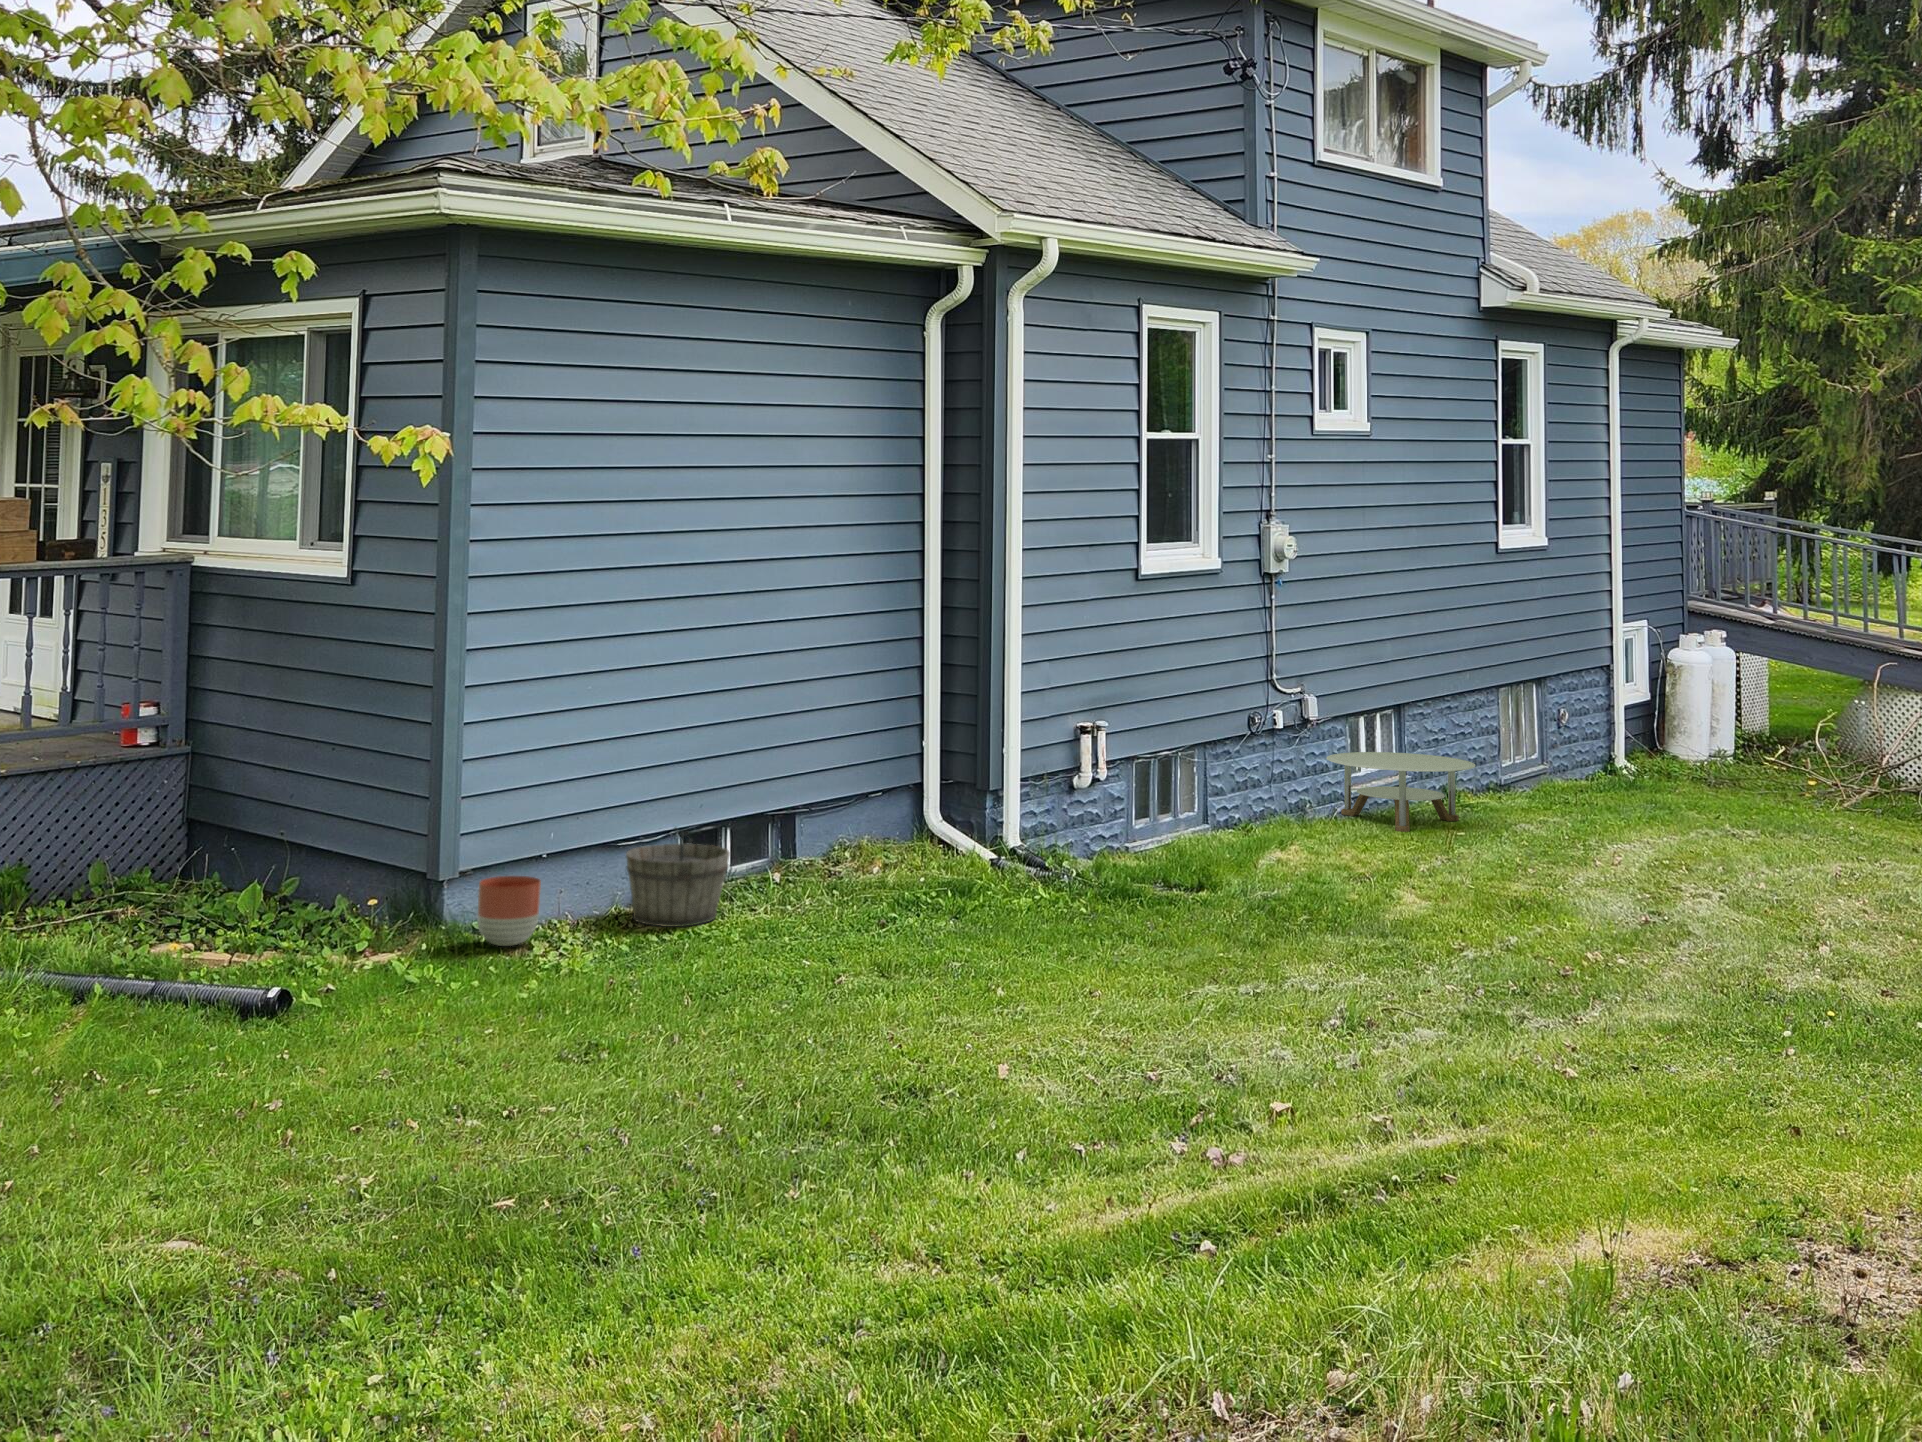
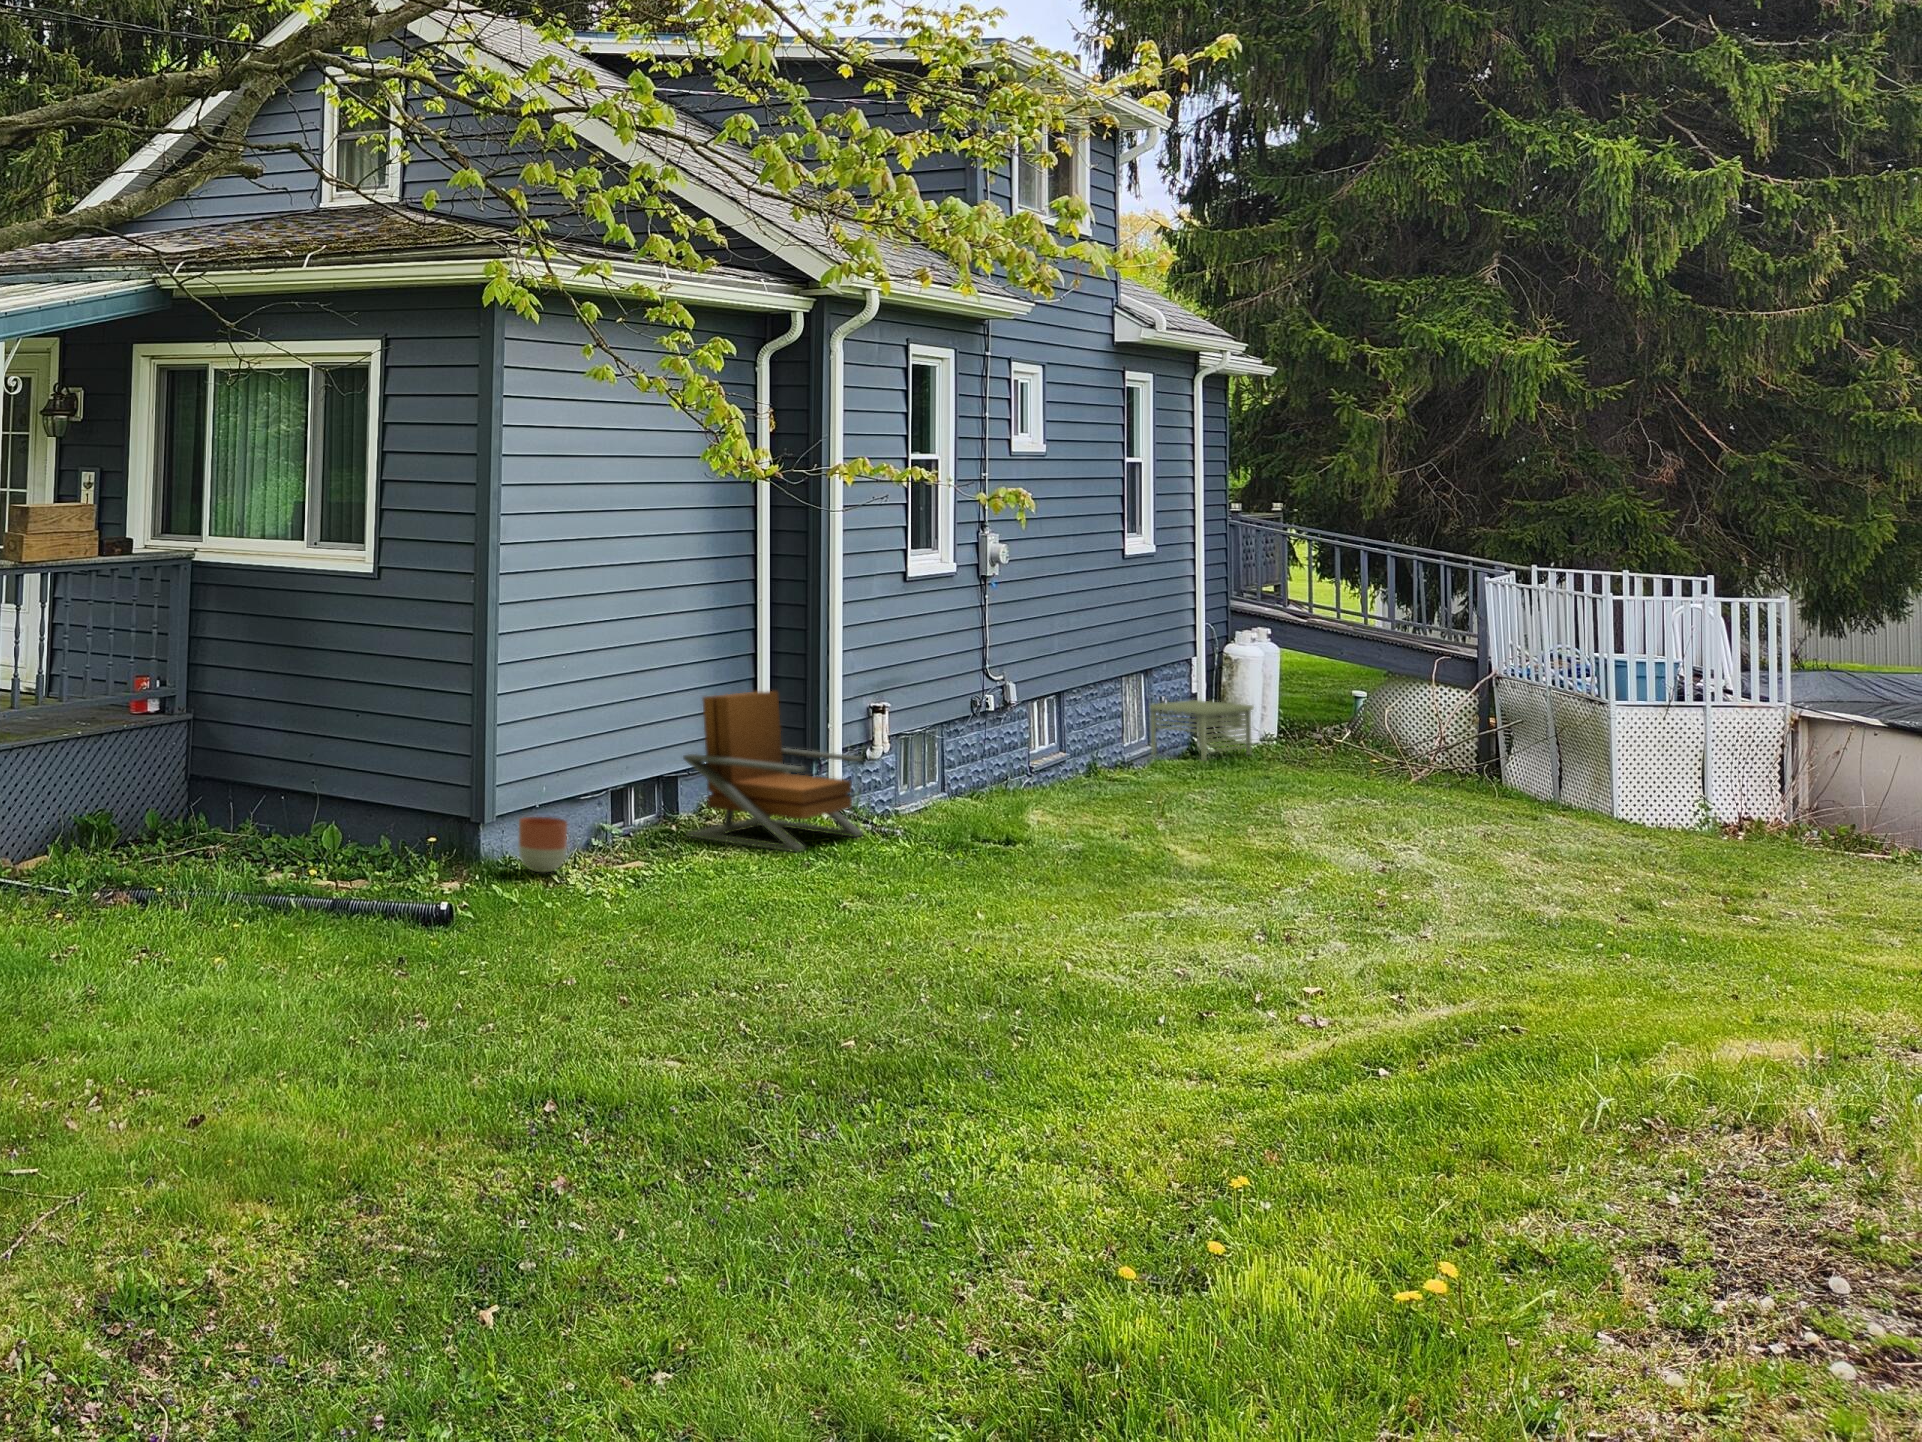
storage bench: none [1542,713,1674,784] -> present [1150,700,1254,761]
lounge chair: none [787,715,1019,915] -> present [683,691,863,852]
round table: present [1327,752,1475,832] -> none [1018,730,1151,797]
wooden bucket: present [626,827,730,927] -> none [593,780,678,860]

